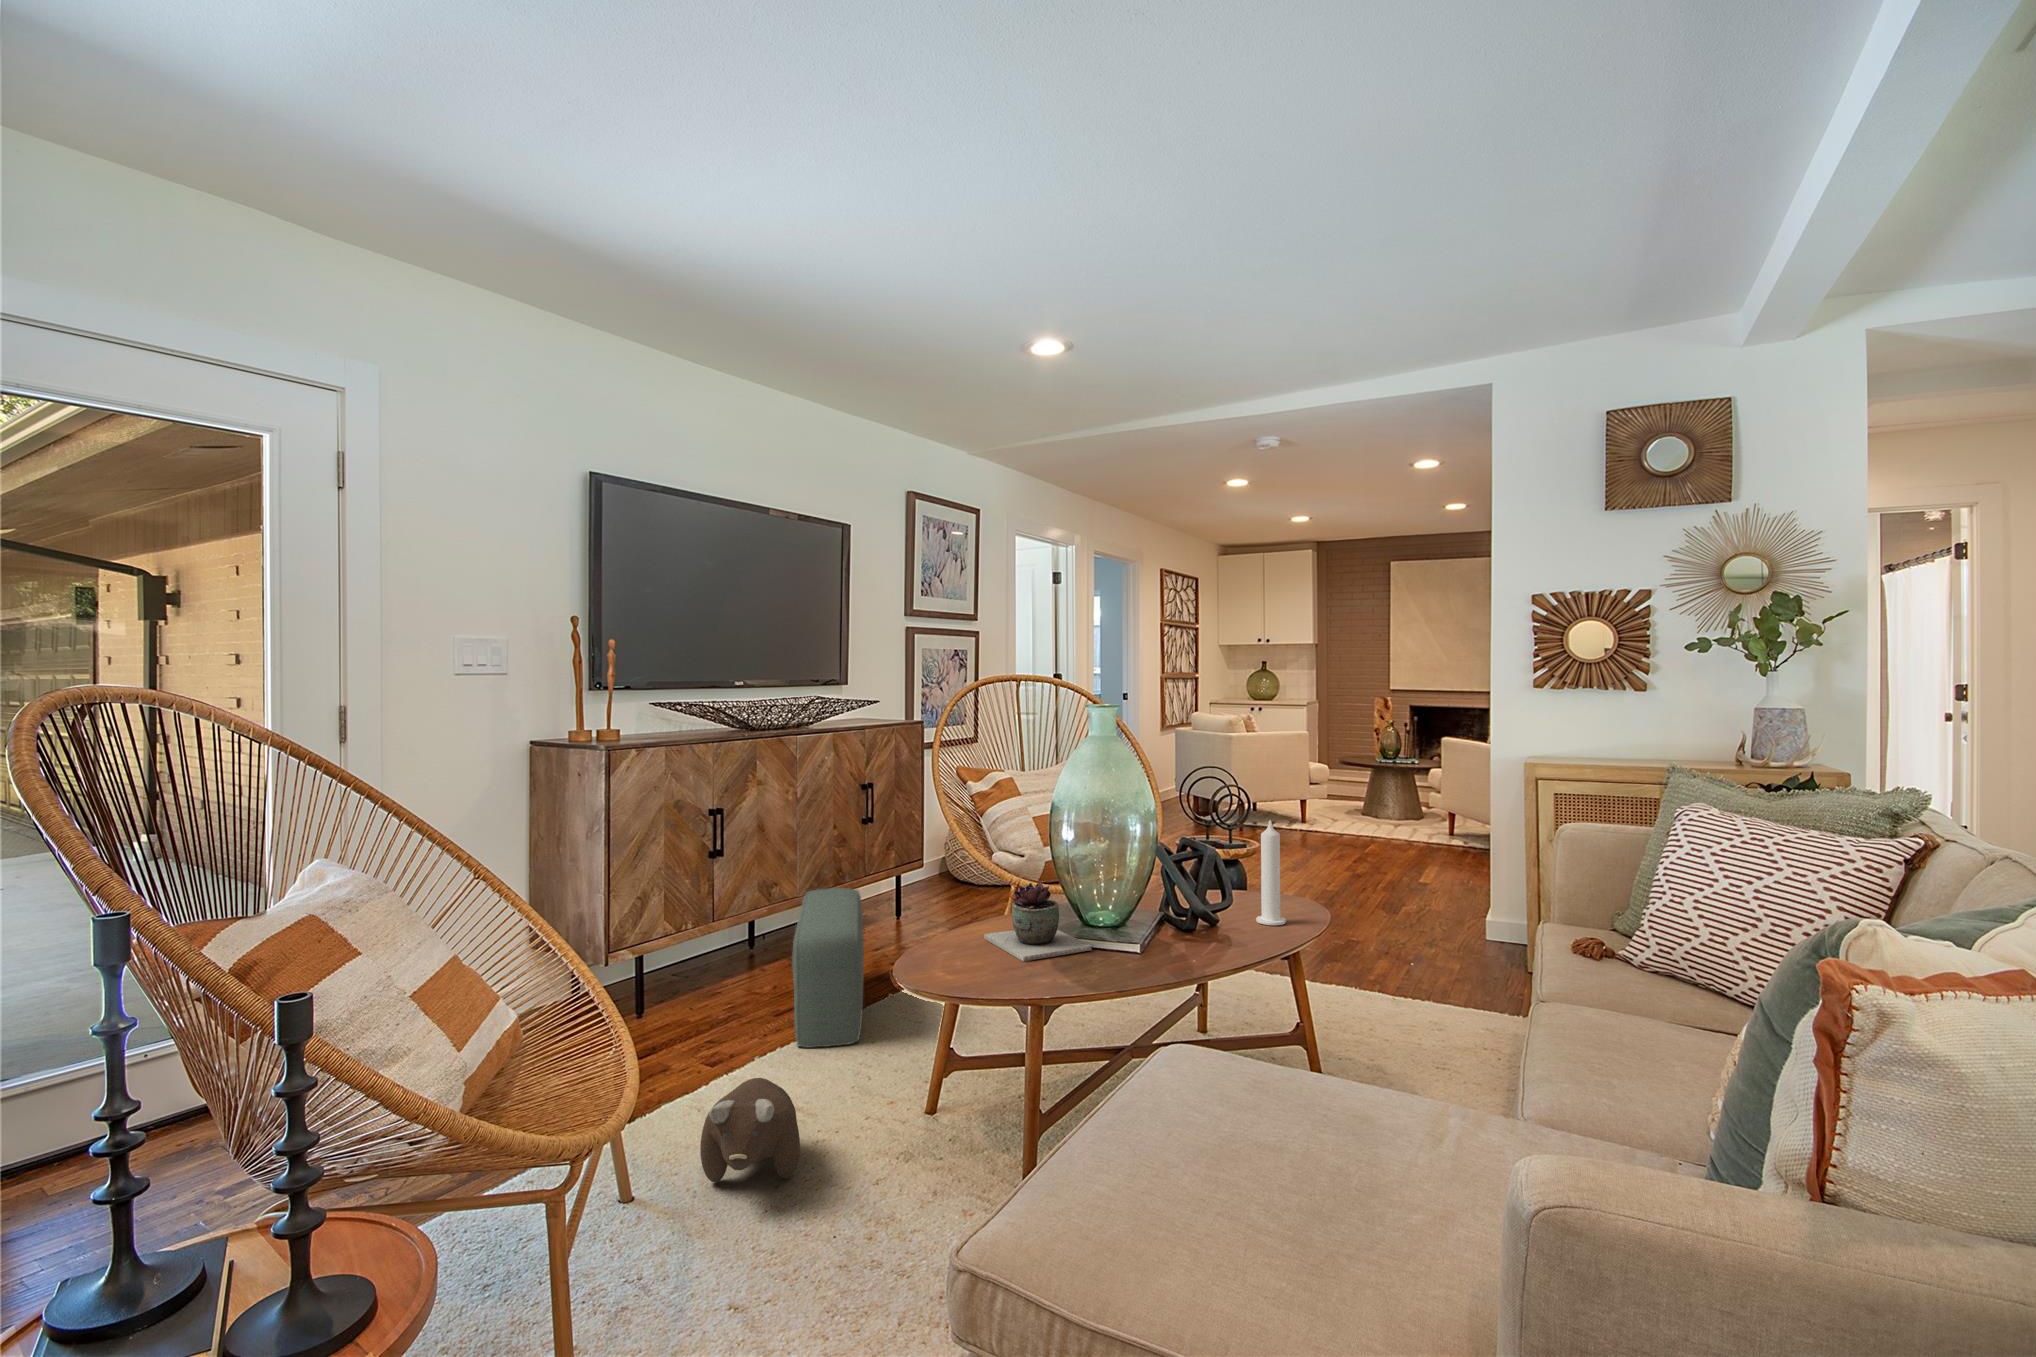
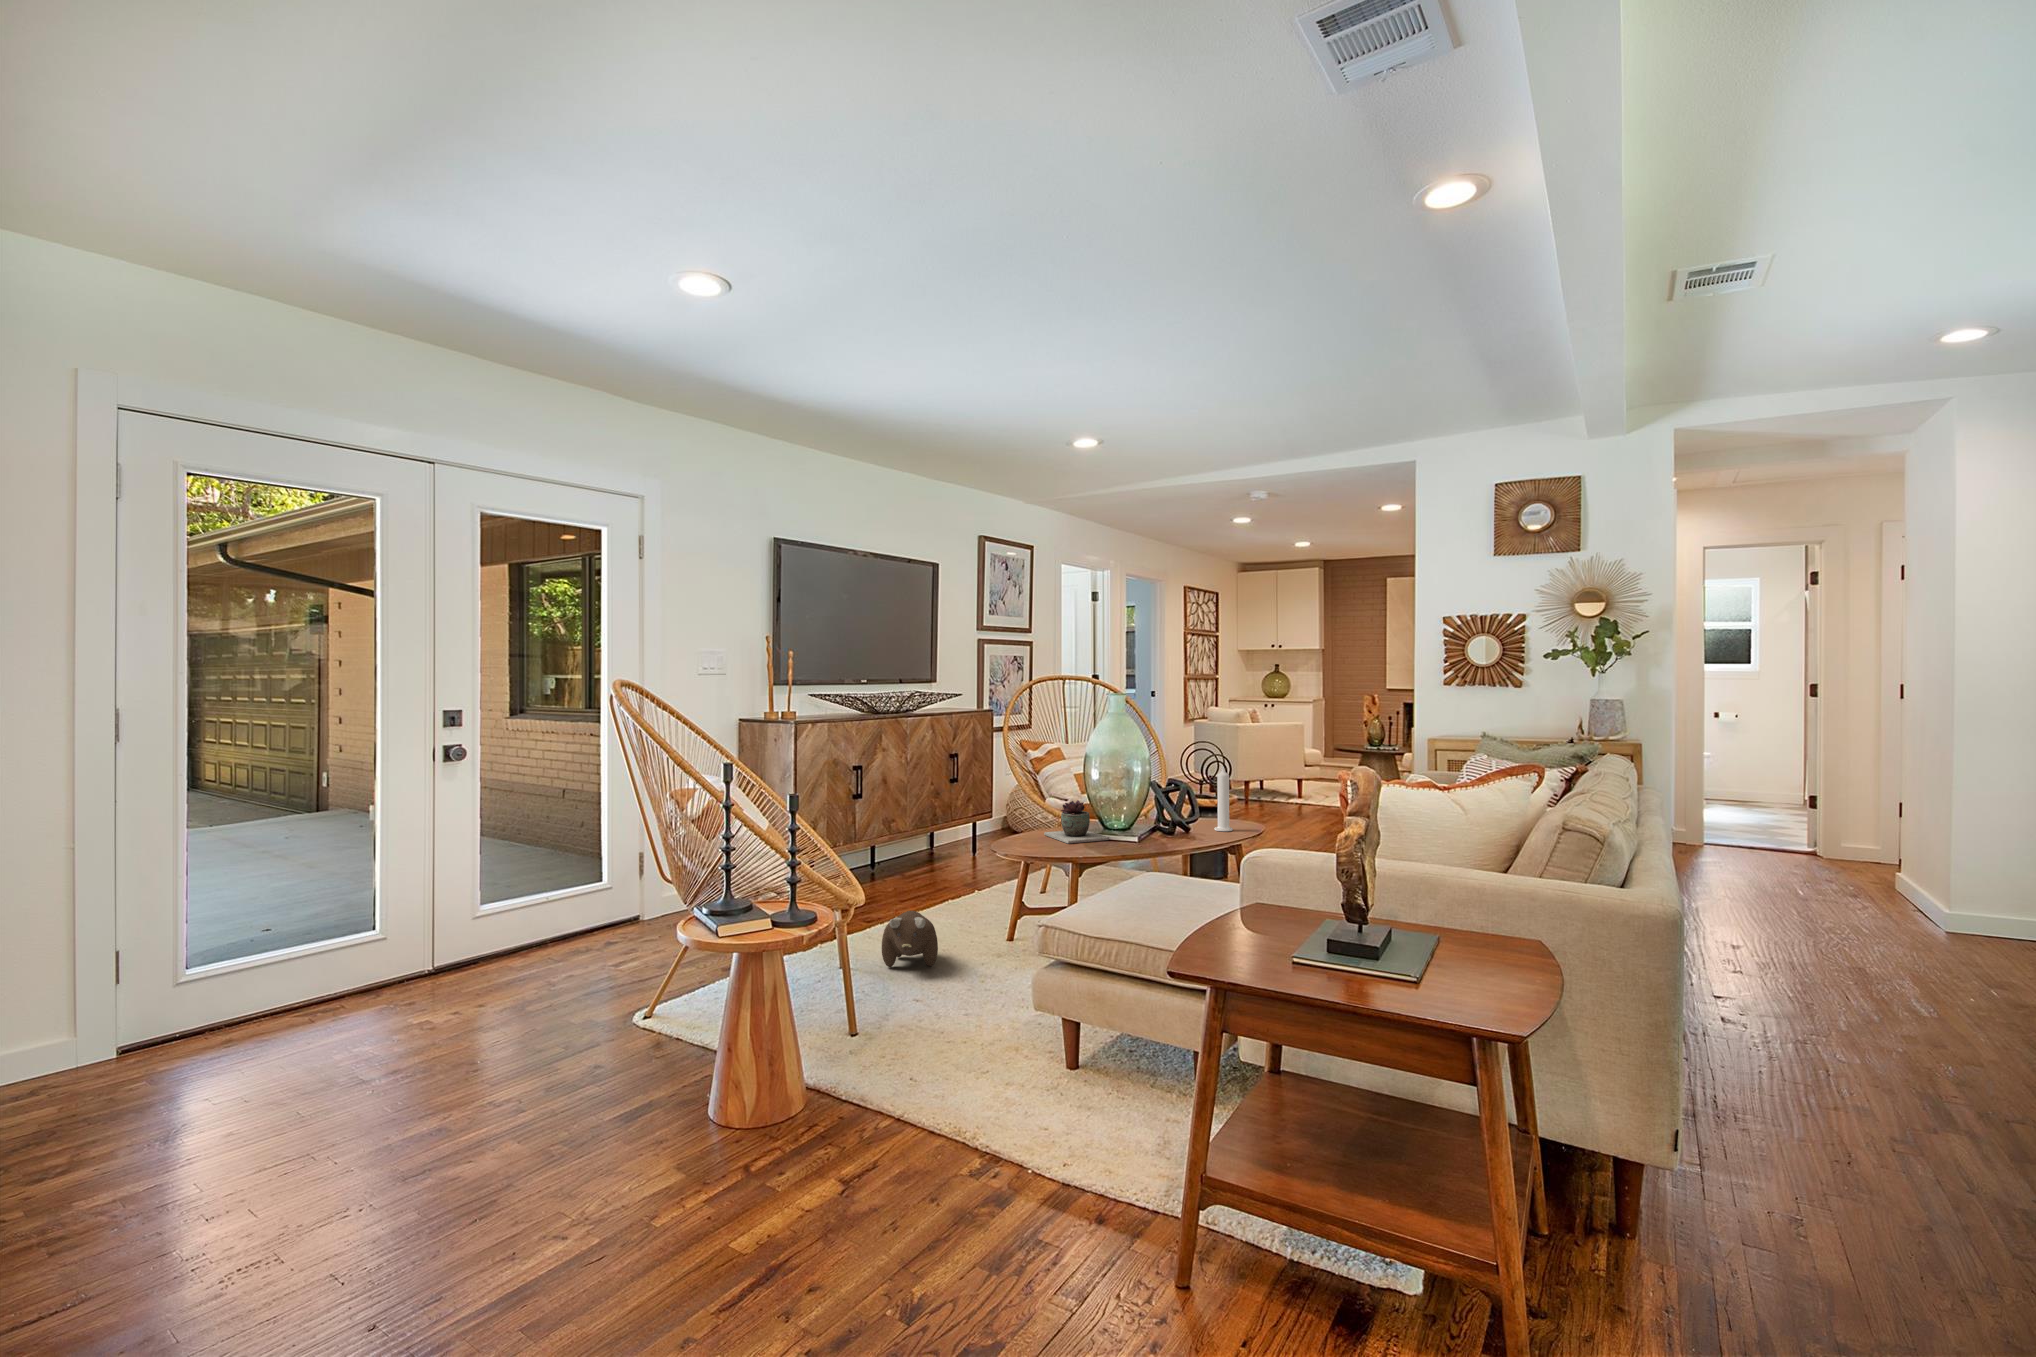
pouf: present [792,888,864,1048] -> none [917,821,962,916]

